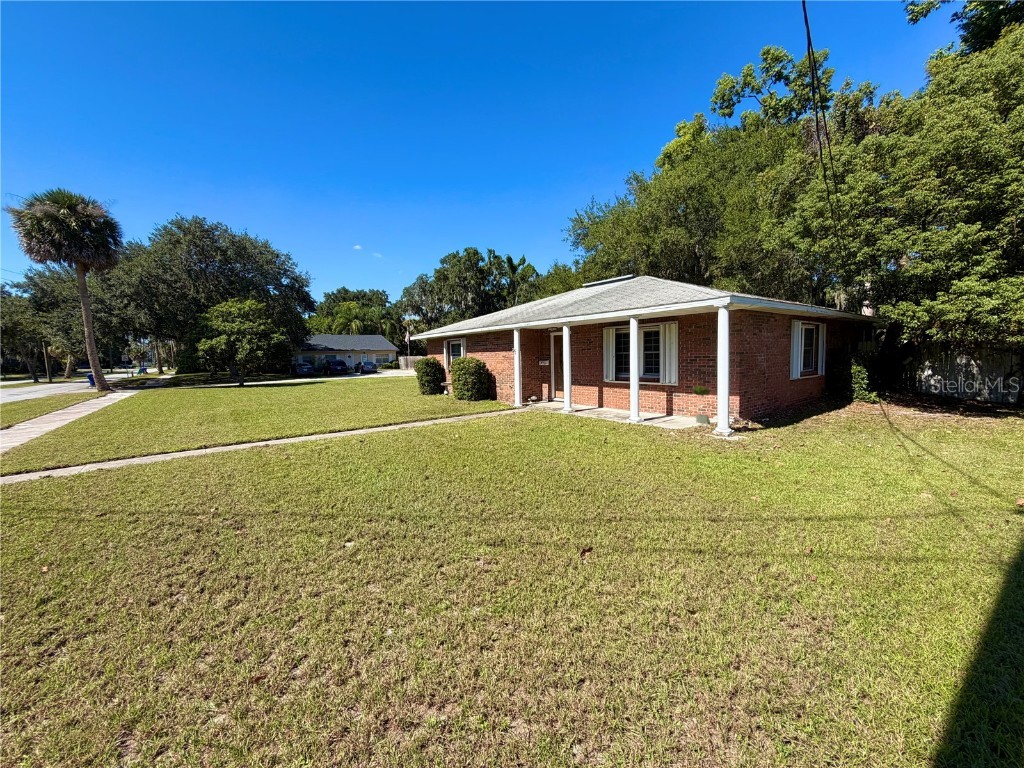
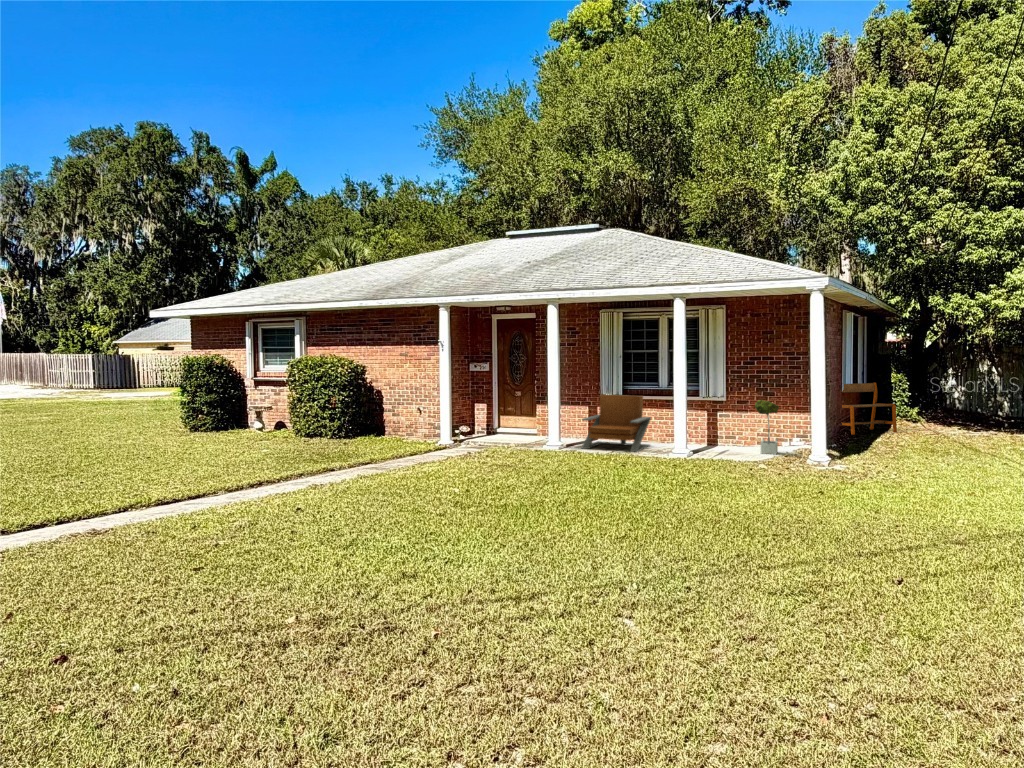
bench: none [785,372,841,410] -> present [842,383,897,435]
lounge chair: none [584,380,630,416] -> present [582,394,651,452]

